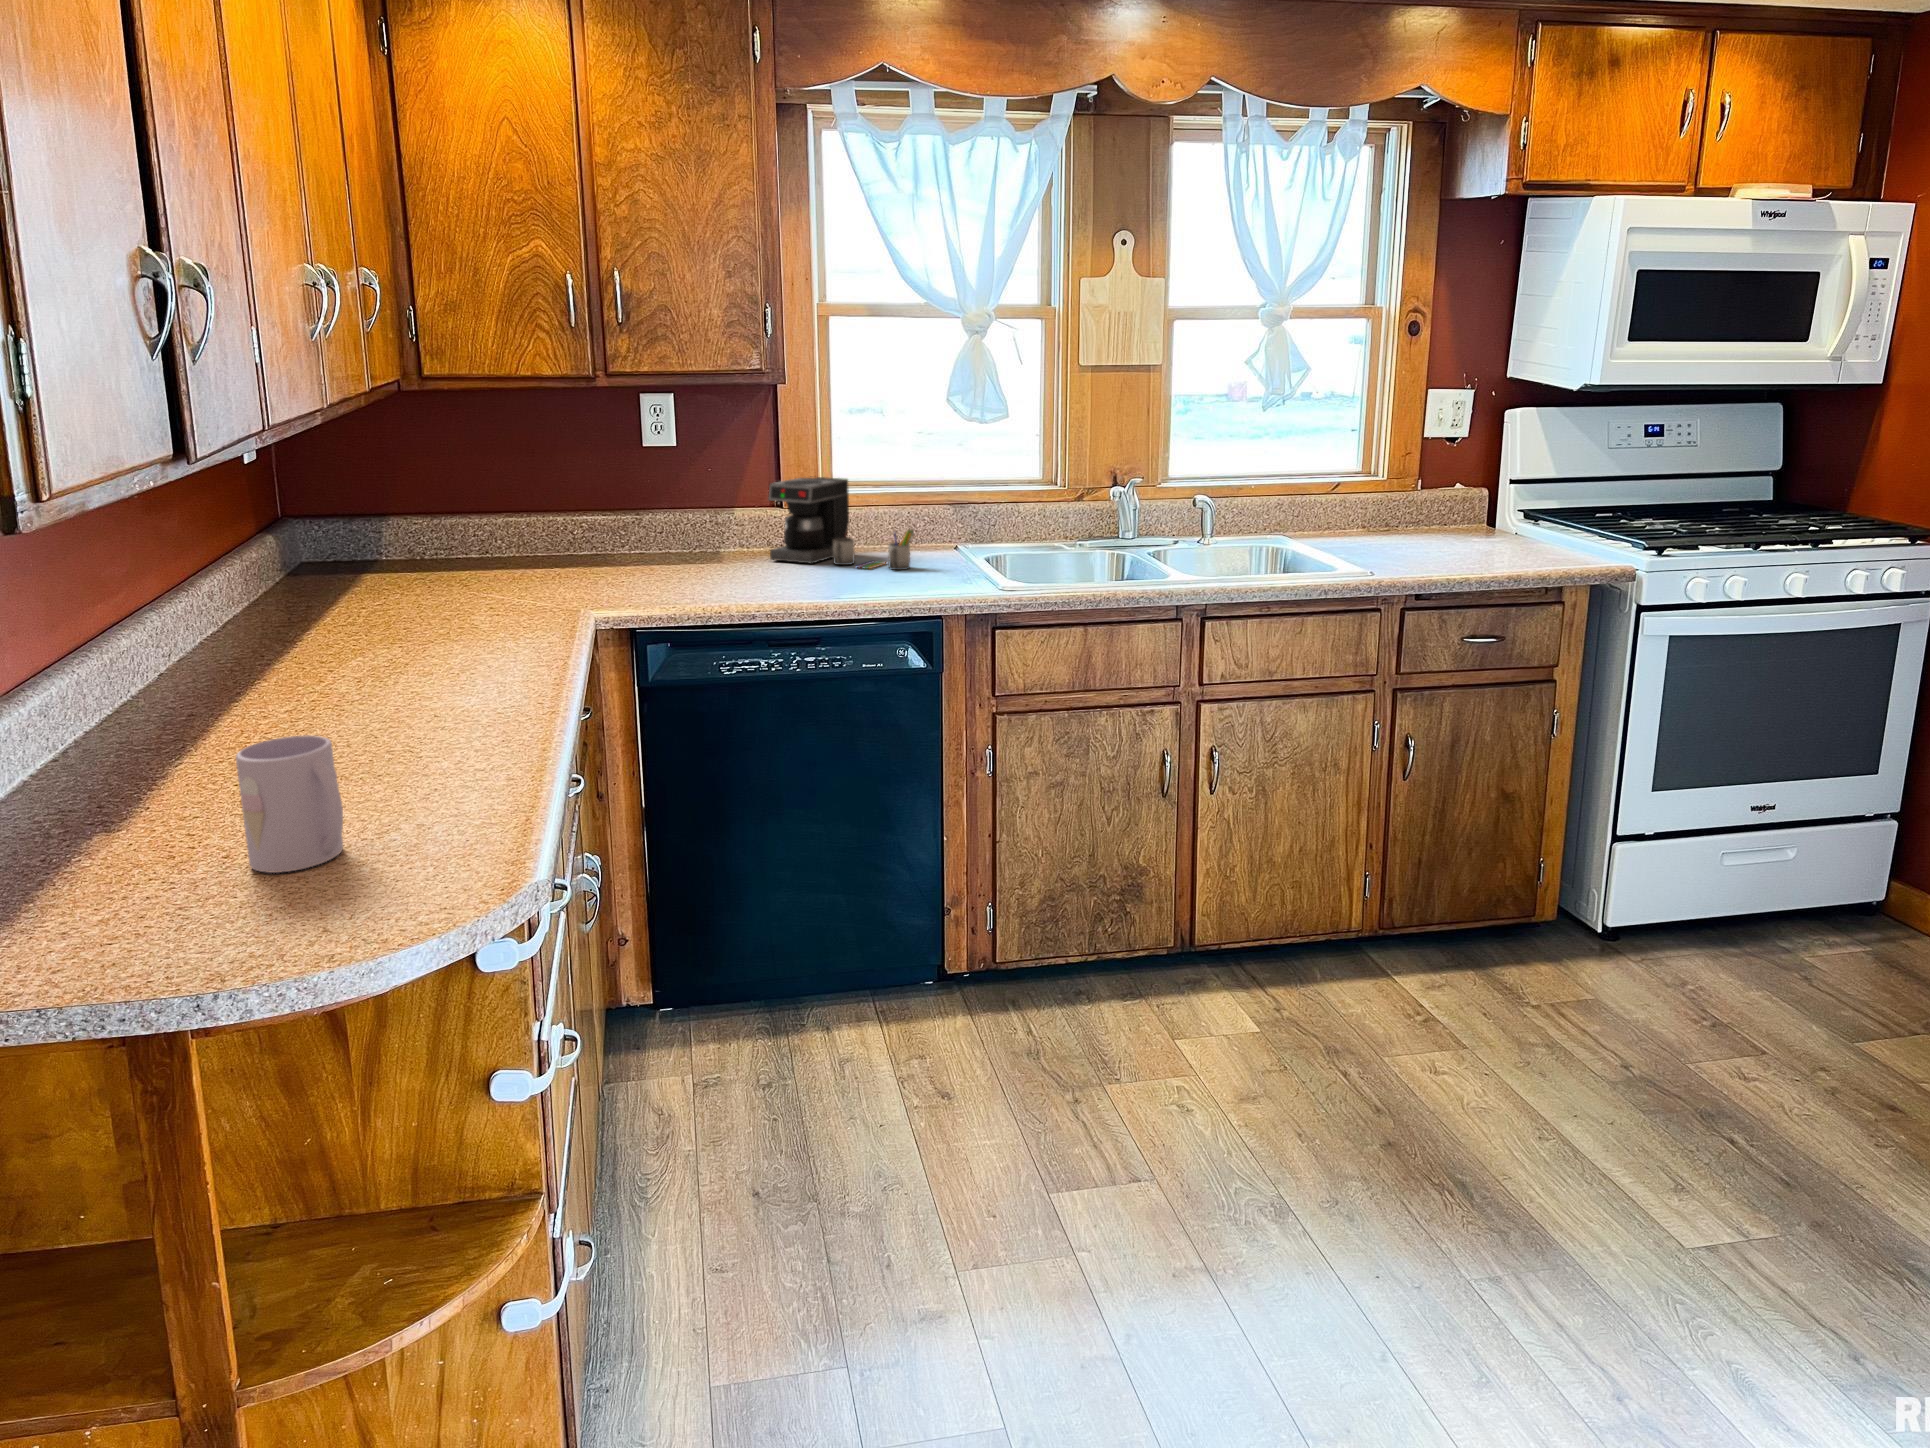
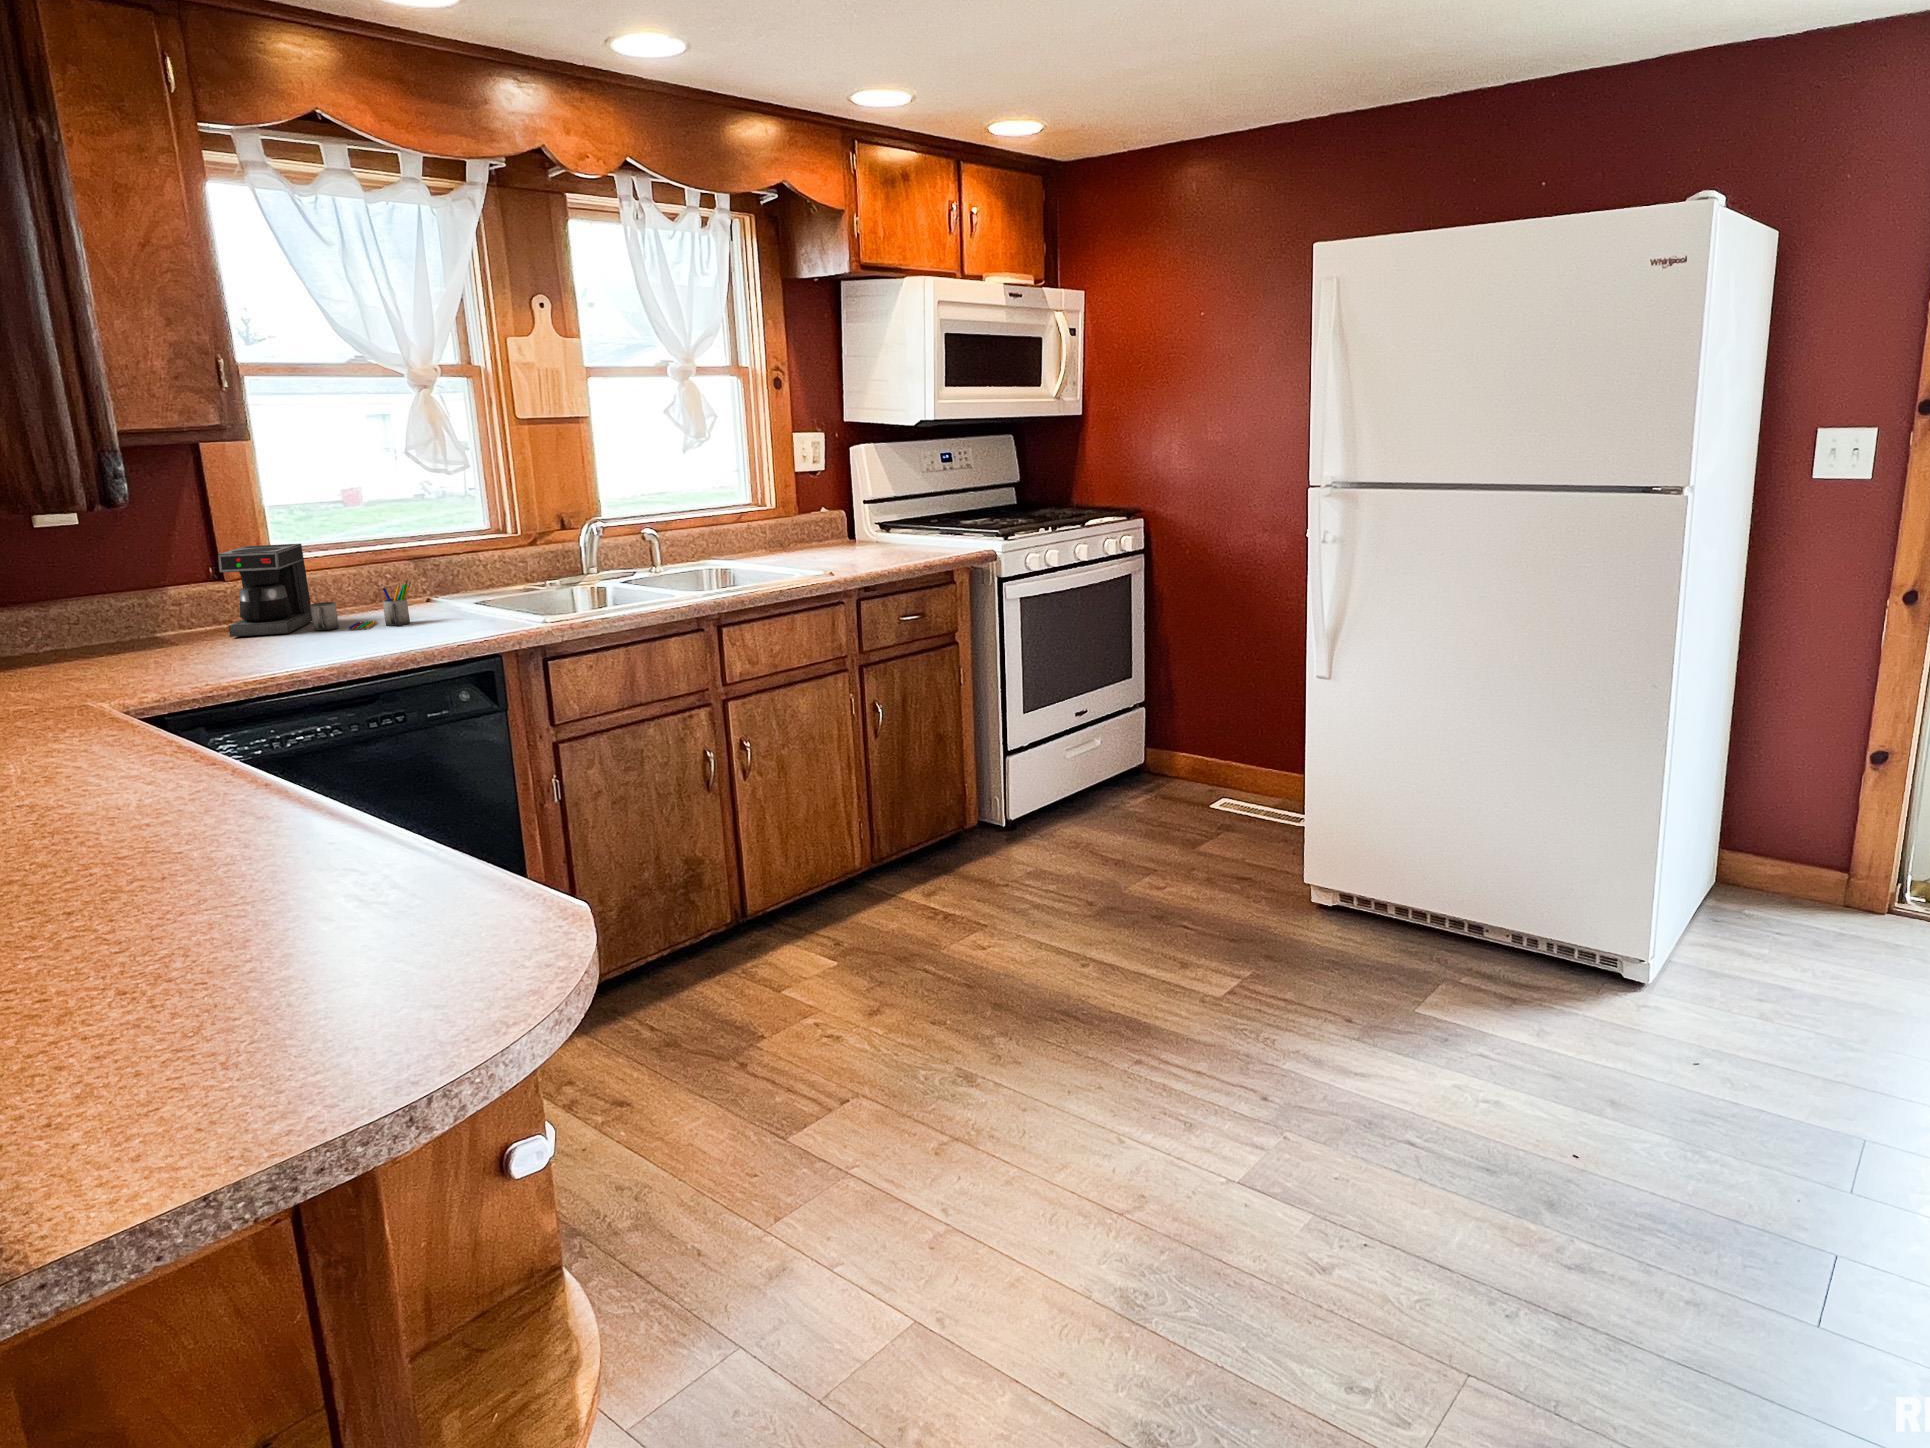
mug: present [236,735,343,873] -> none [142,806,312,990]

